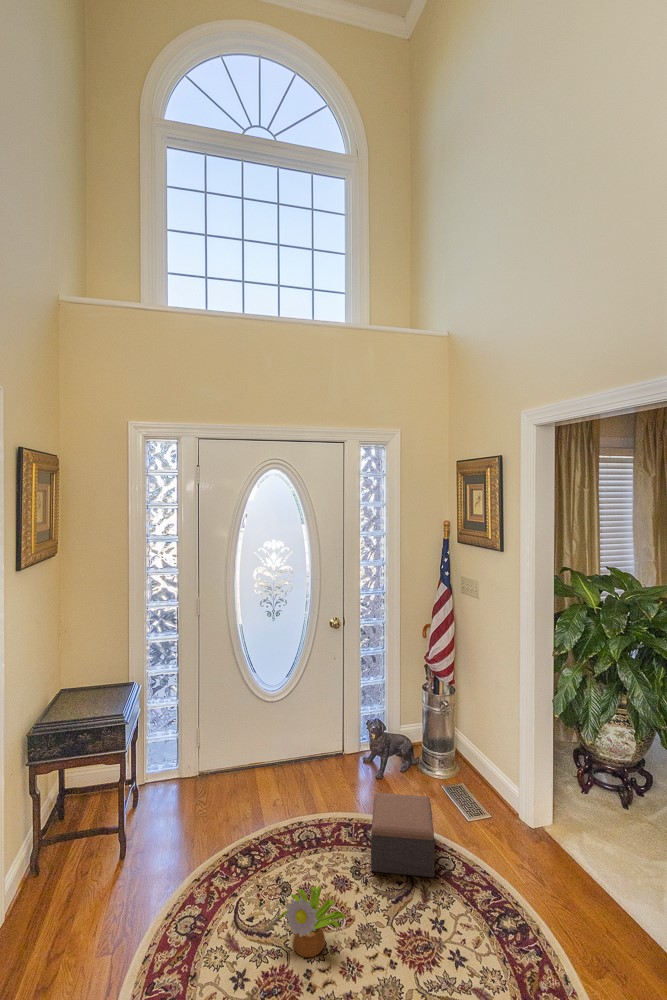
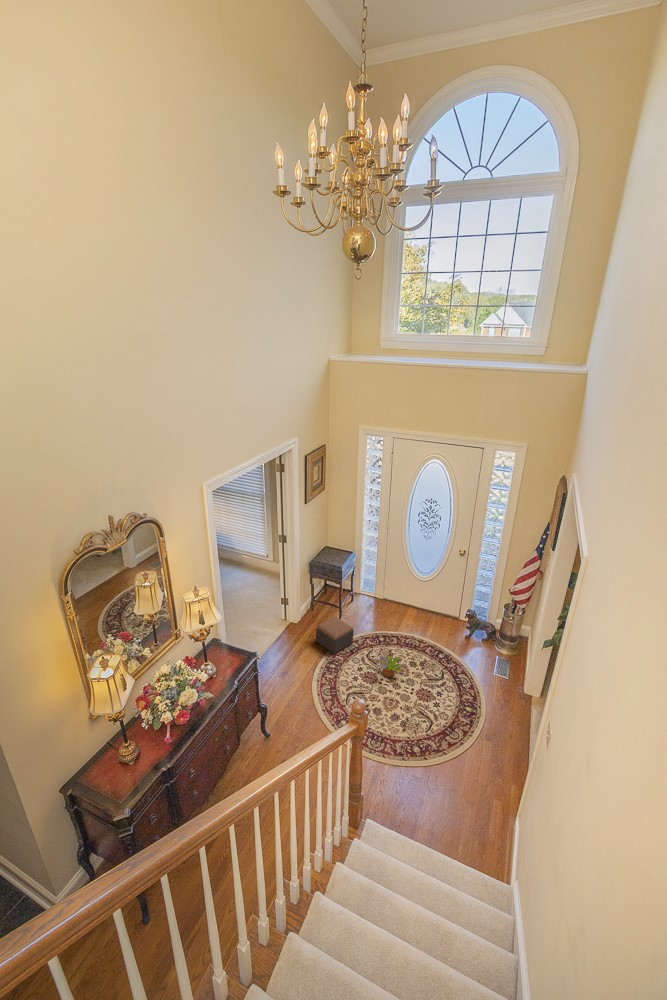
footstool: present [371,793,435,877] -> present [316,617,354,654]

